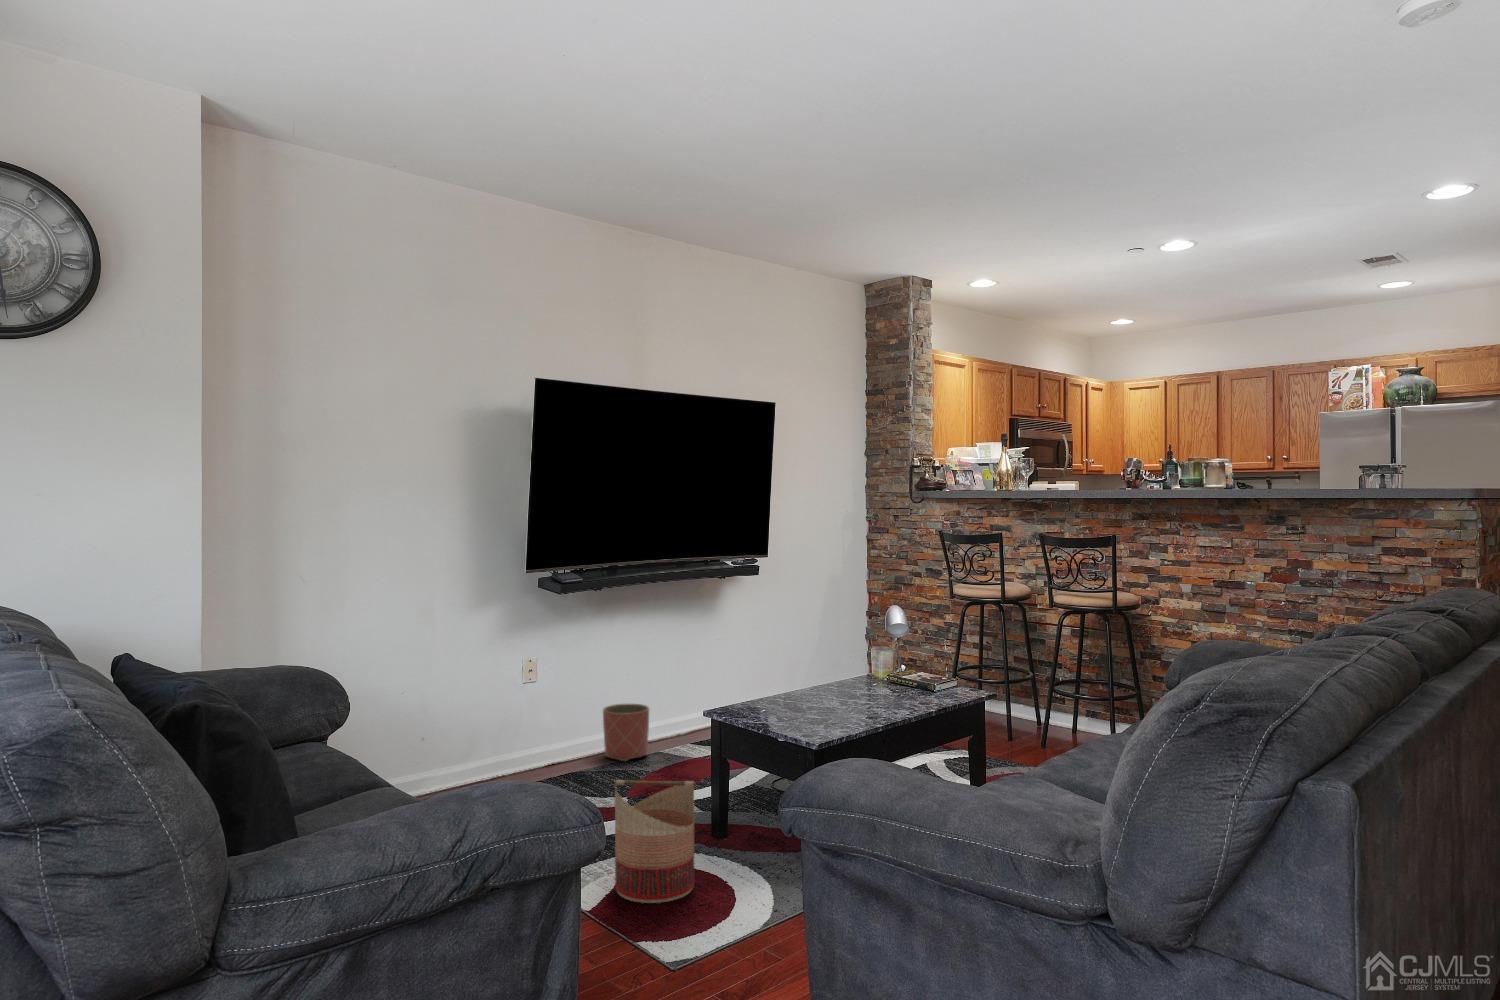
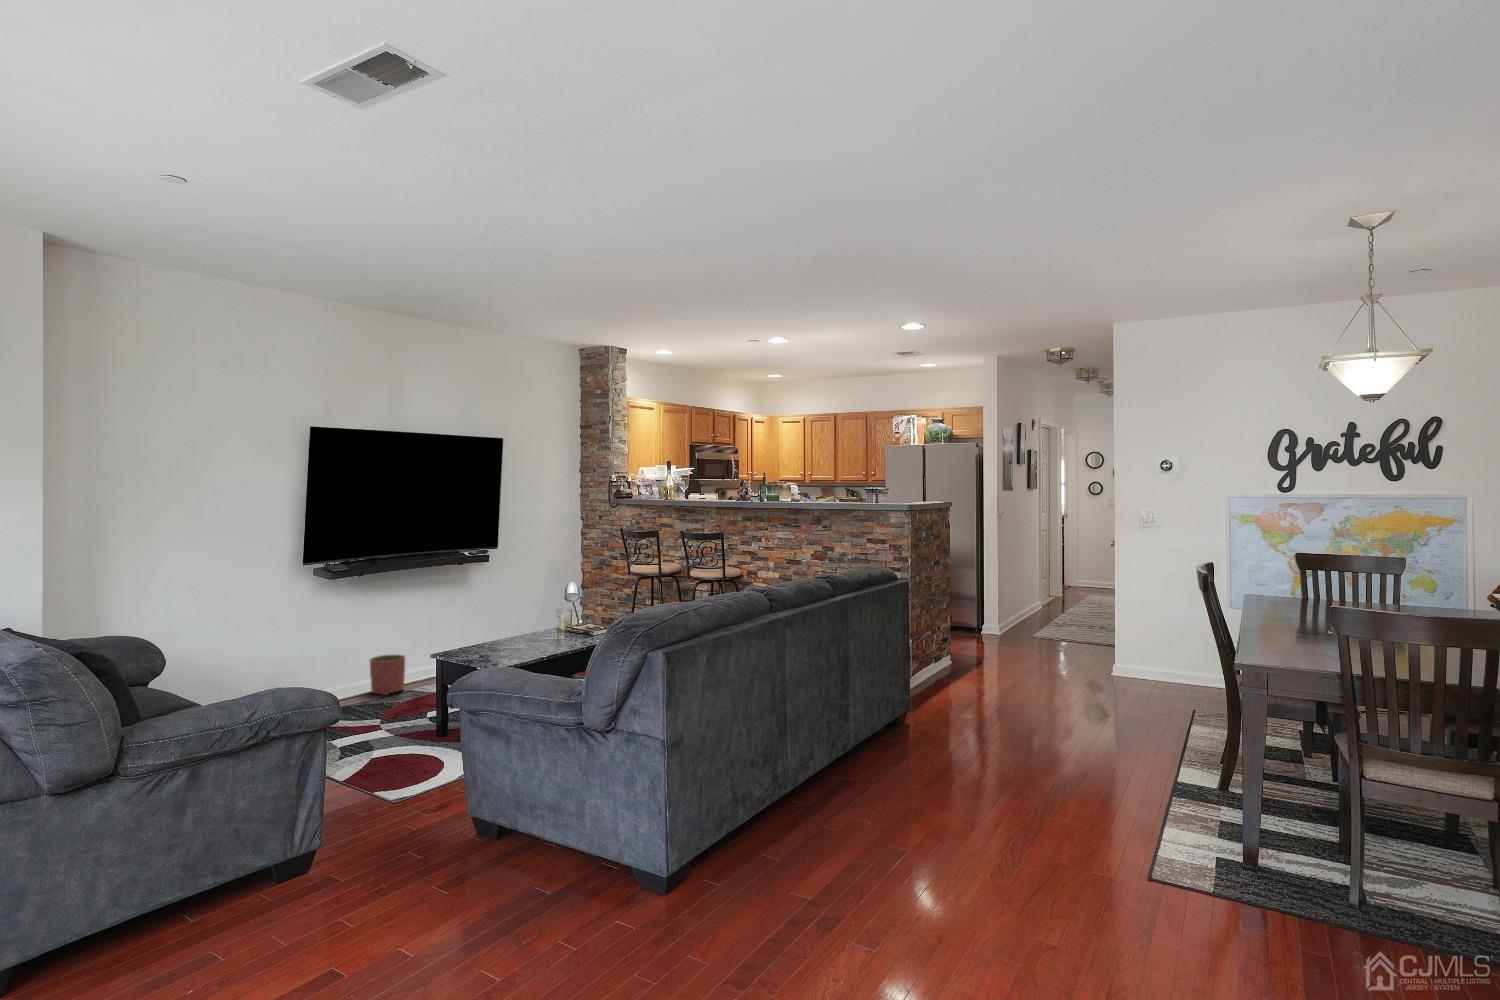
basket: present [614,780,696,903] -> none [360,698,416,775]

